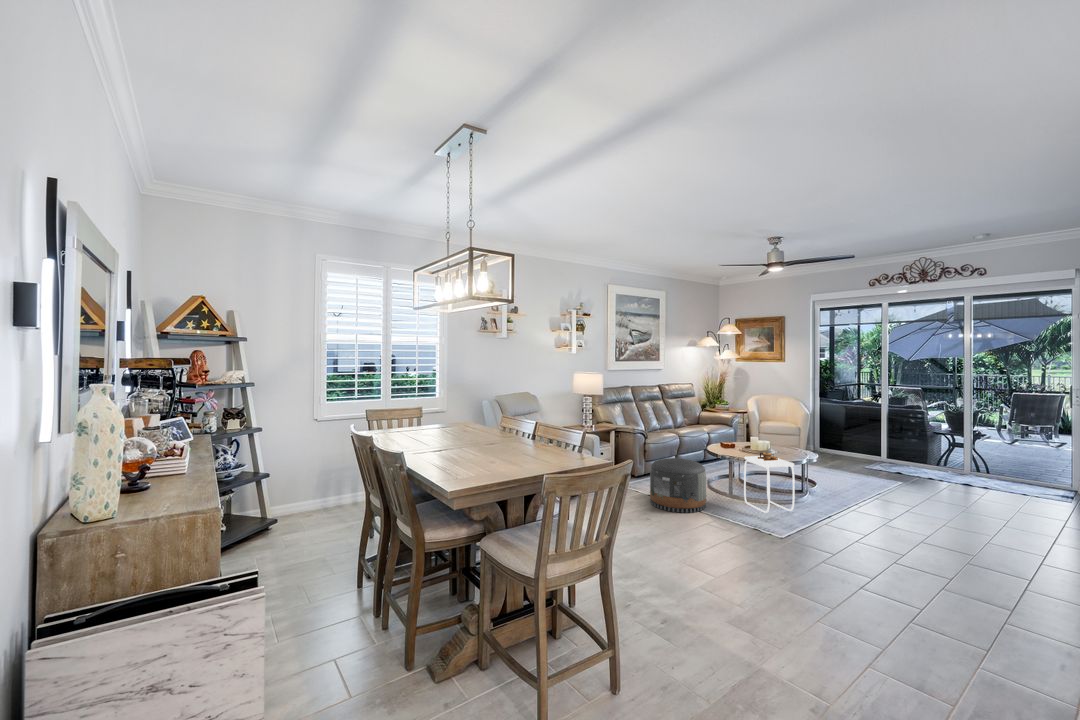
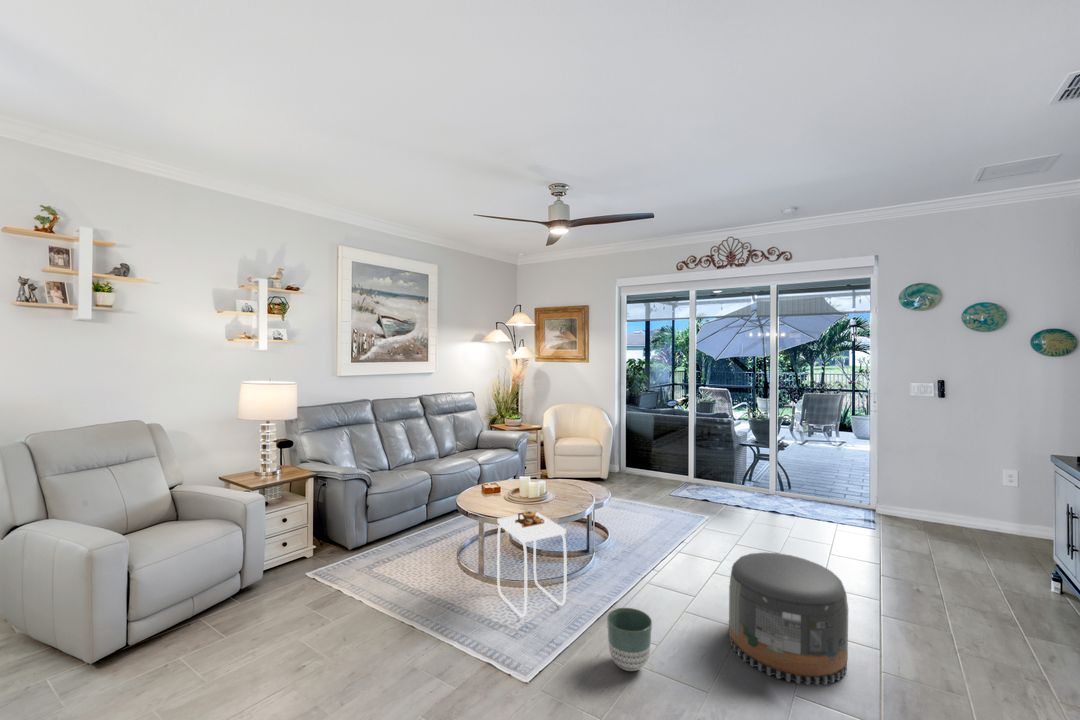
pouf: present [650,458,706,513] -> present [729,553,848,685]
planter: none [828,505,859,538] -> present [607,608,652,671]

